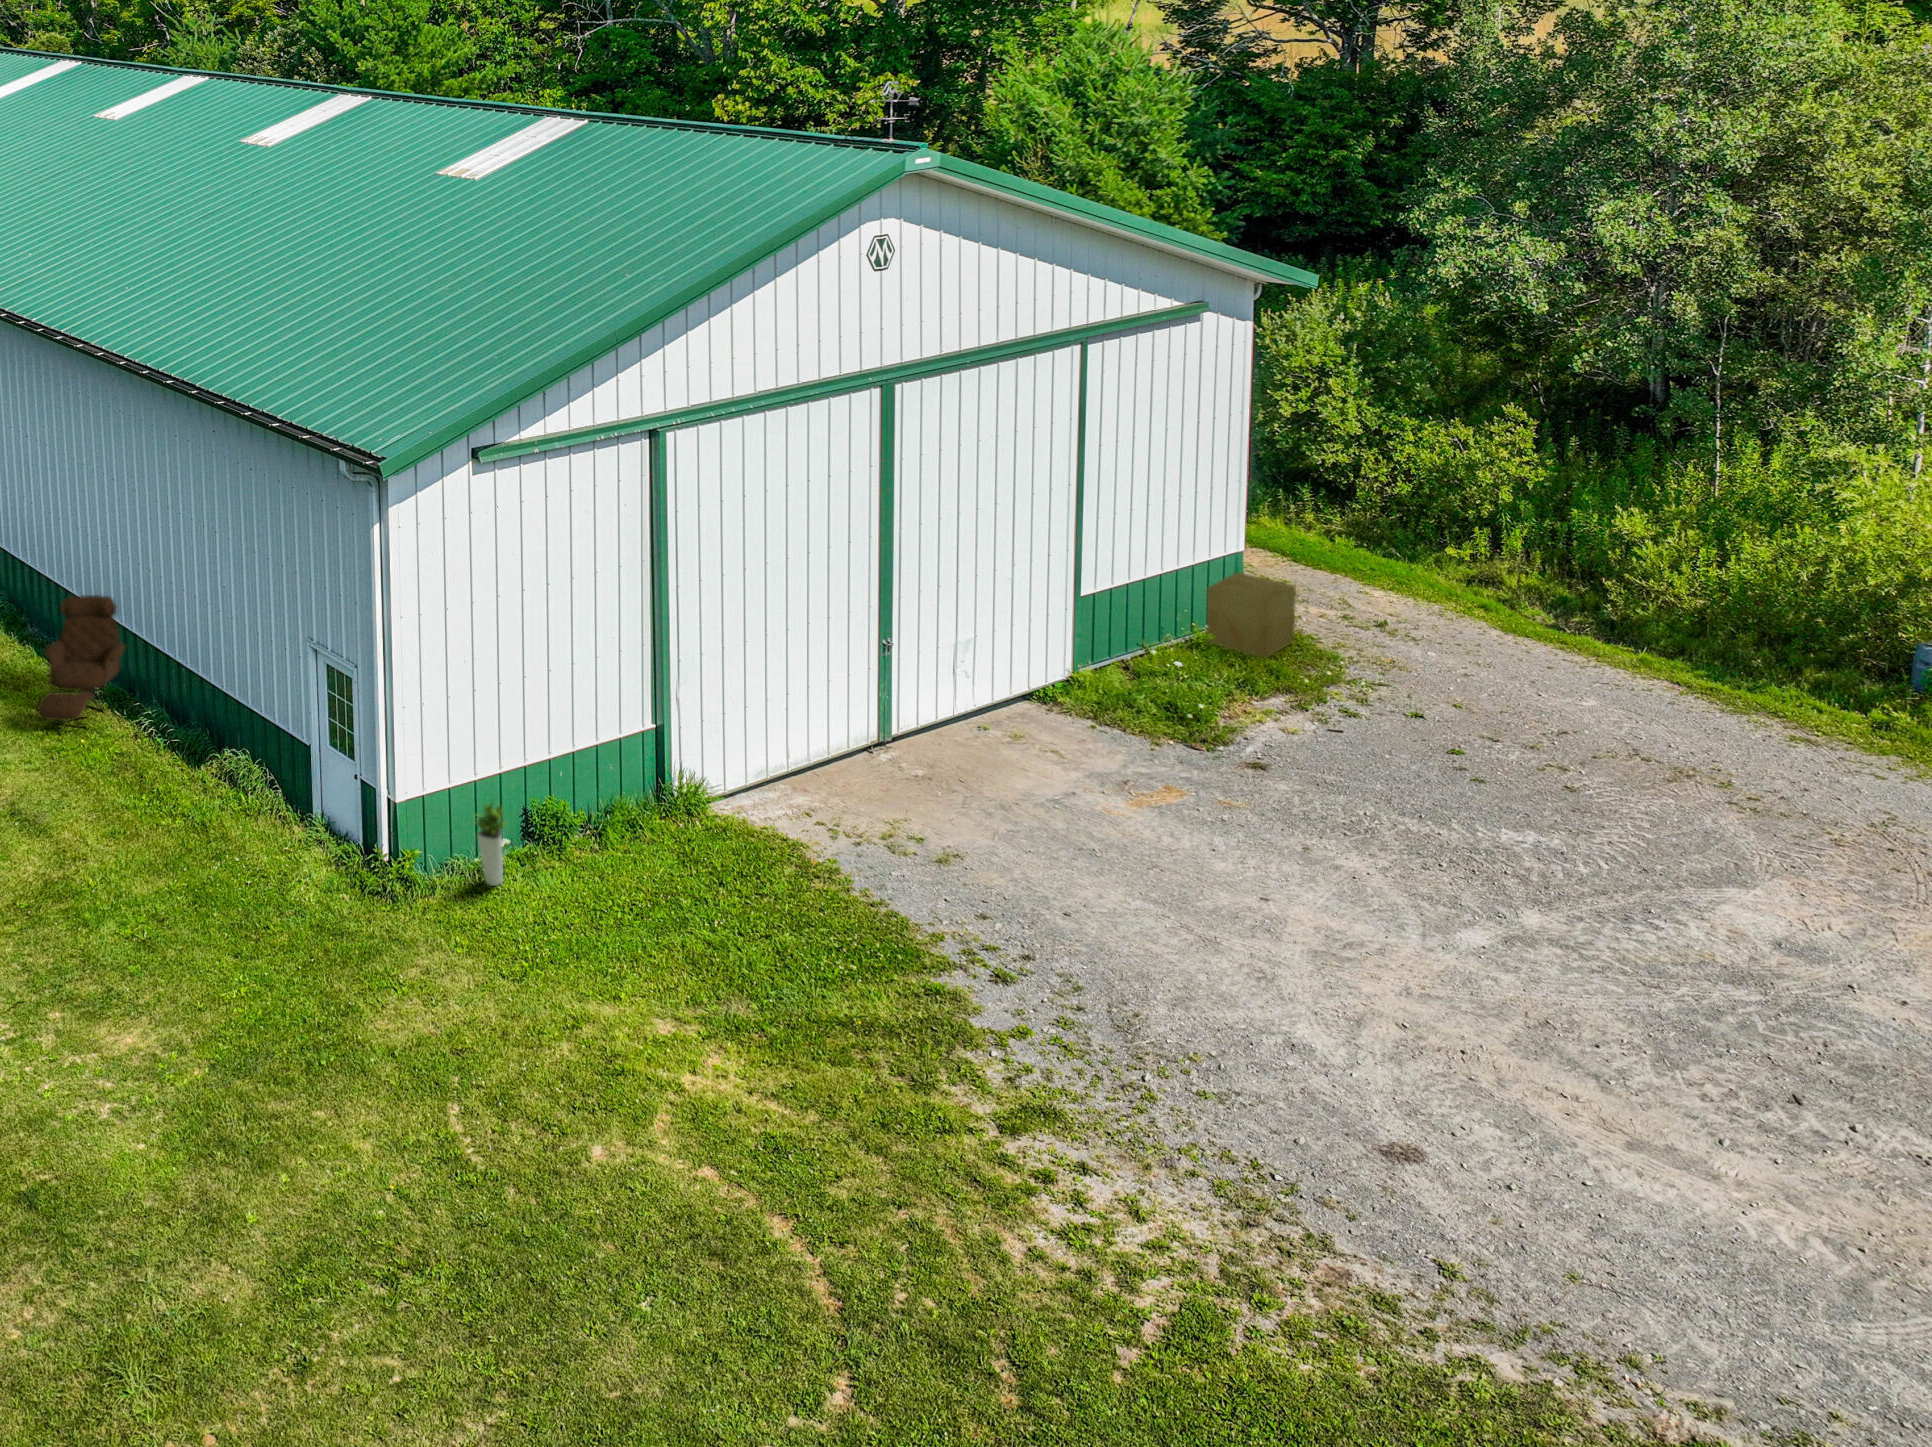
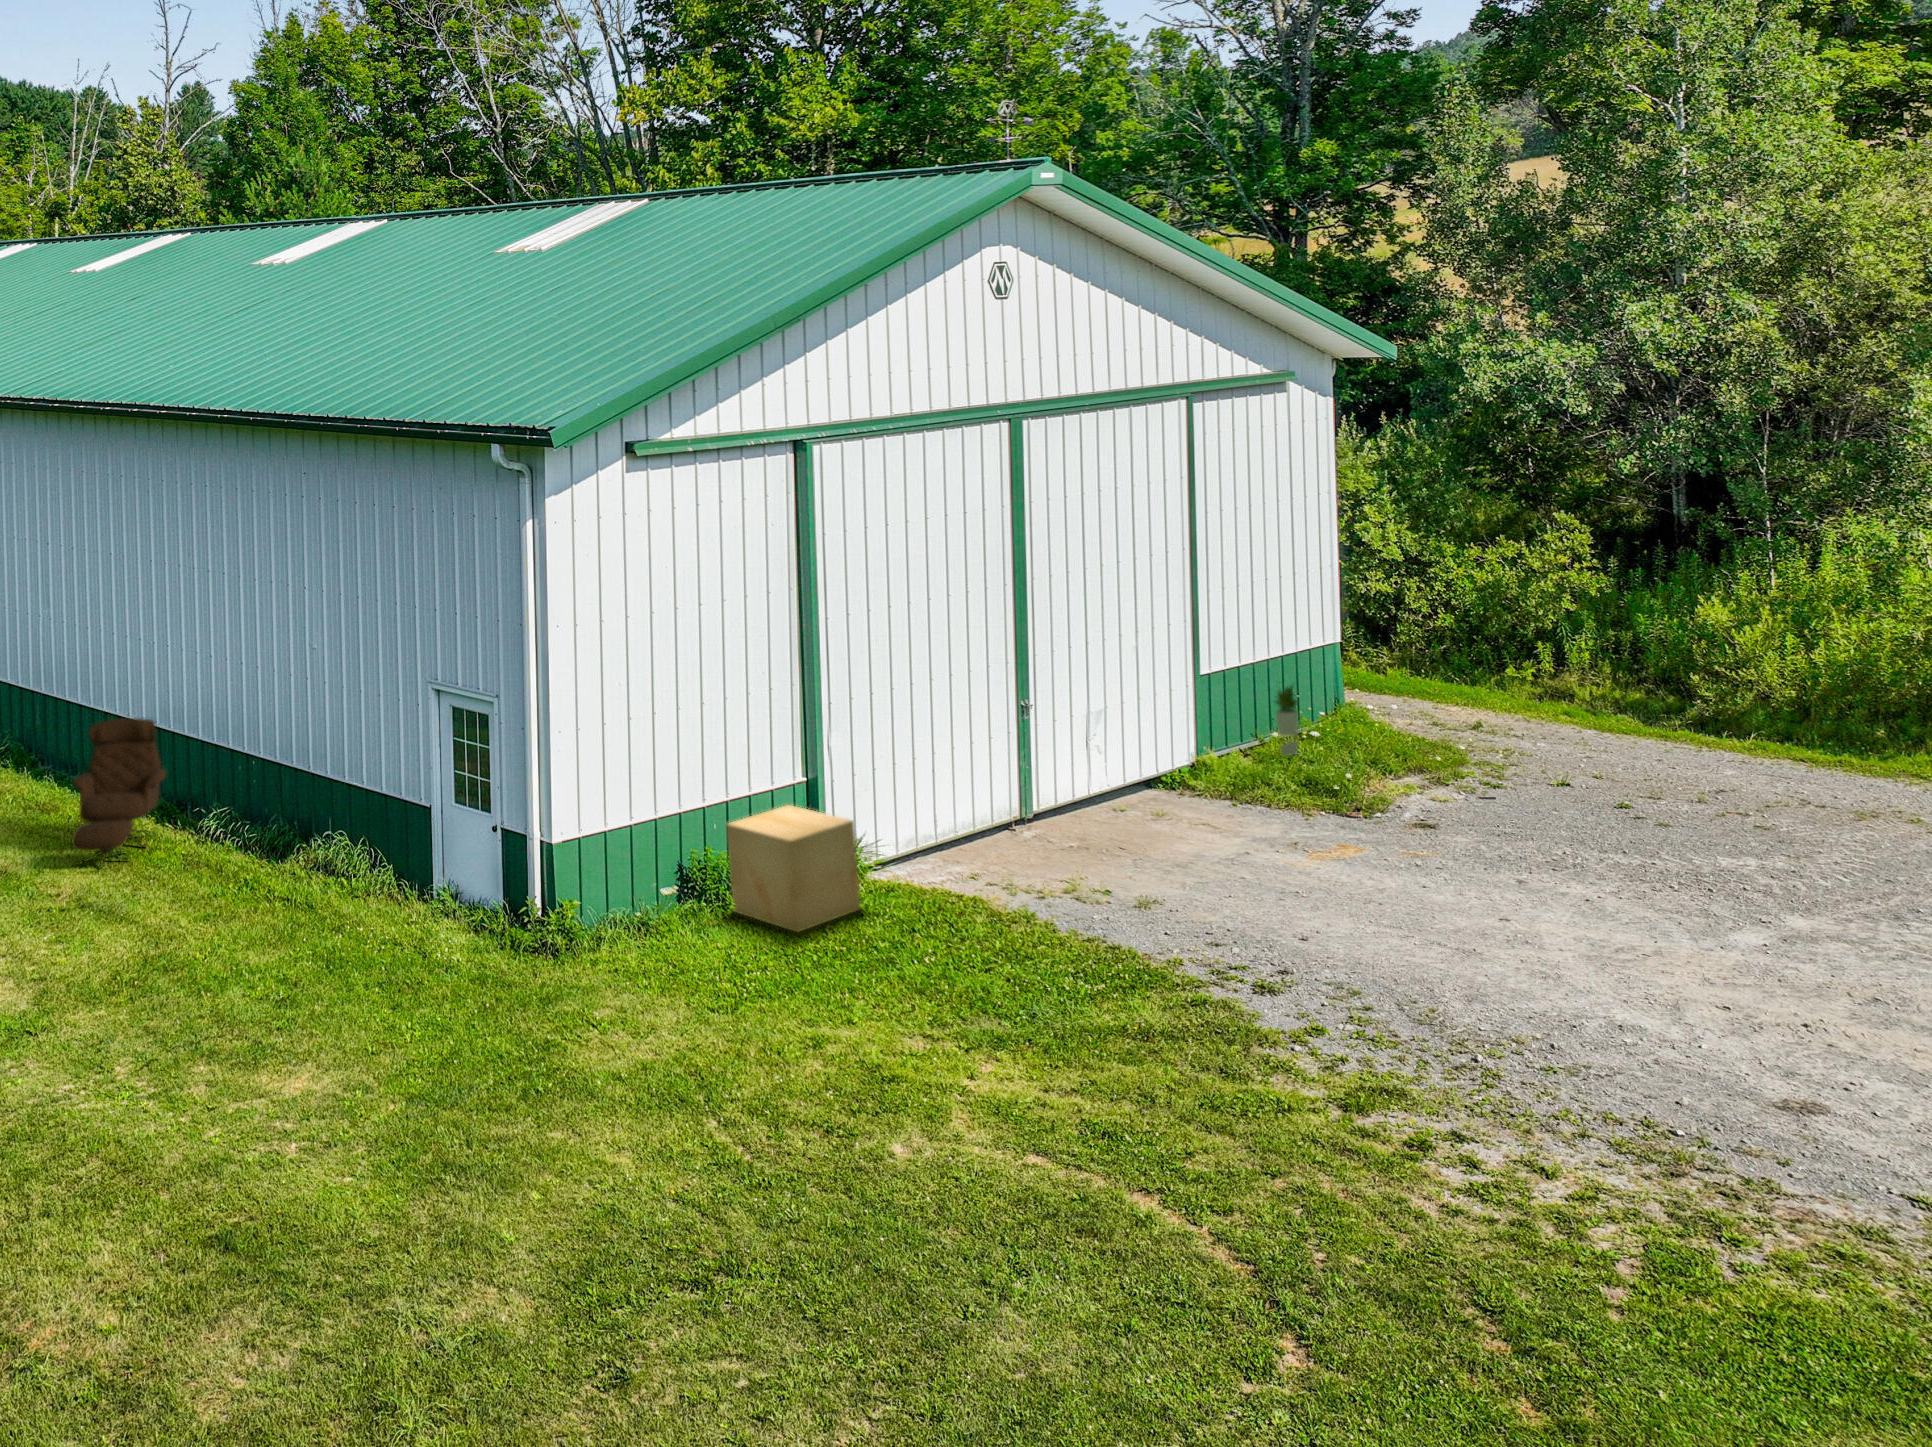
cardboard box: present [1206,573,1296,658] -> present [727,805,861,932]
planter: present [476,803,506,886] -> present [1273,686,1298,756]

